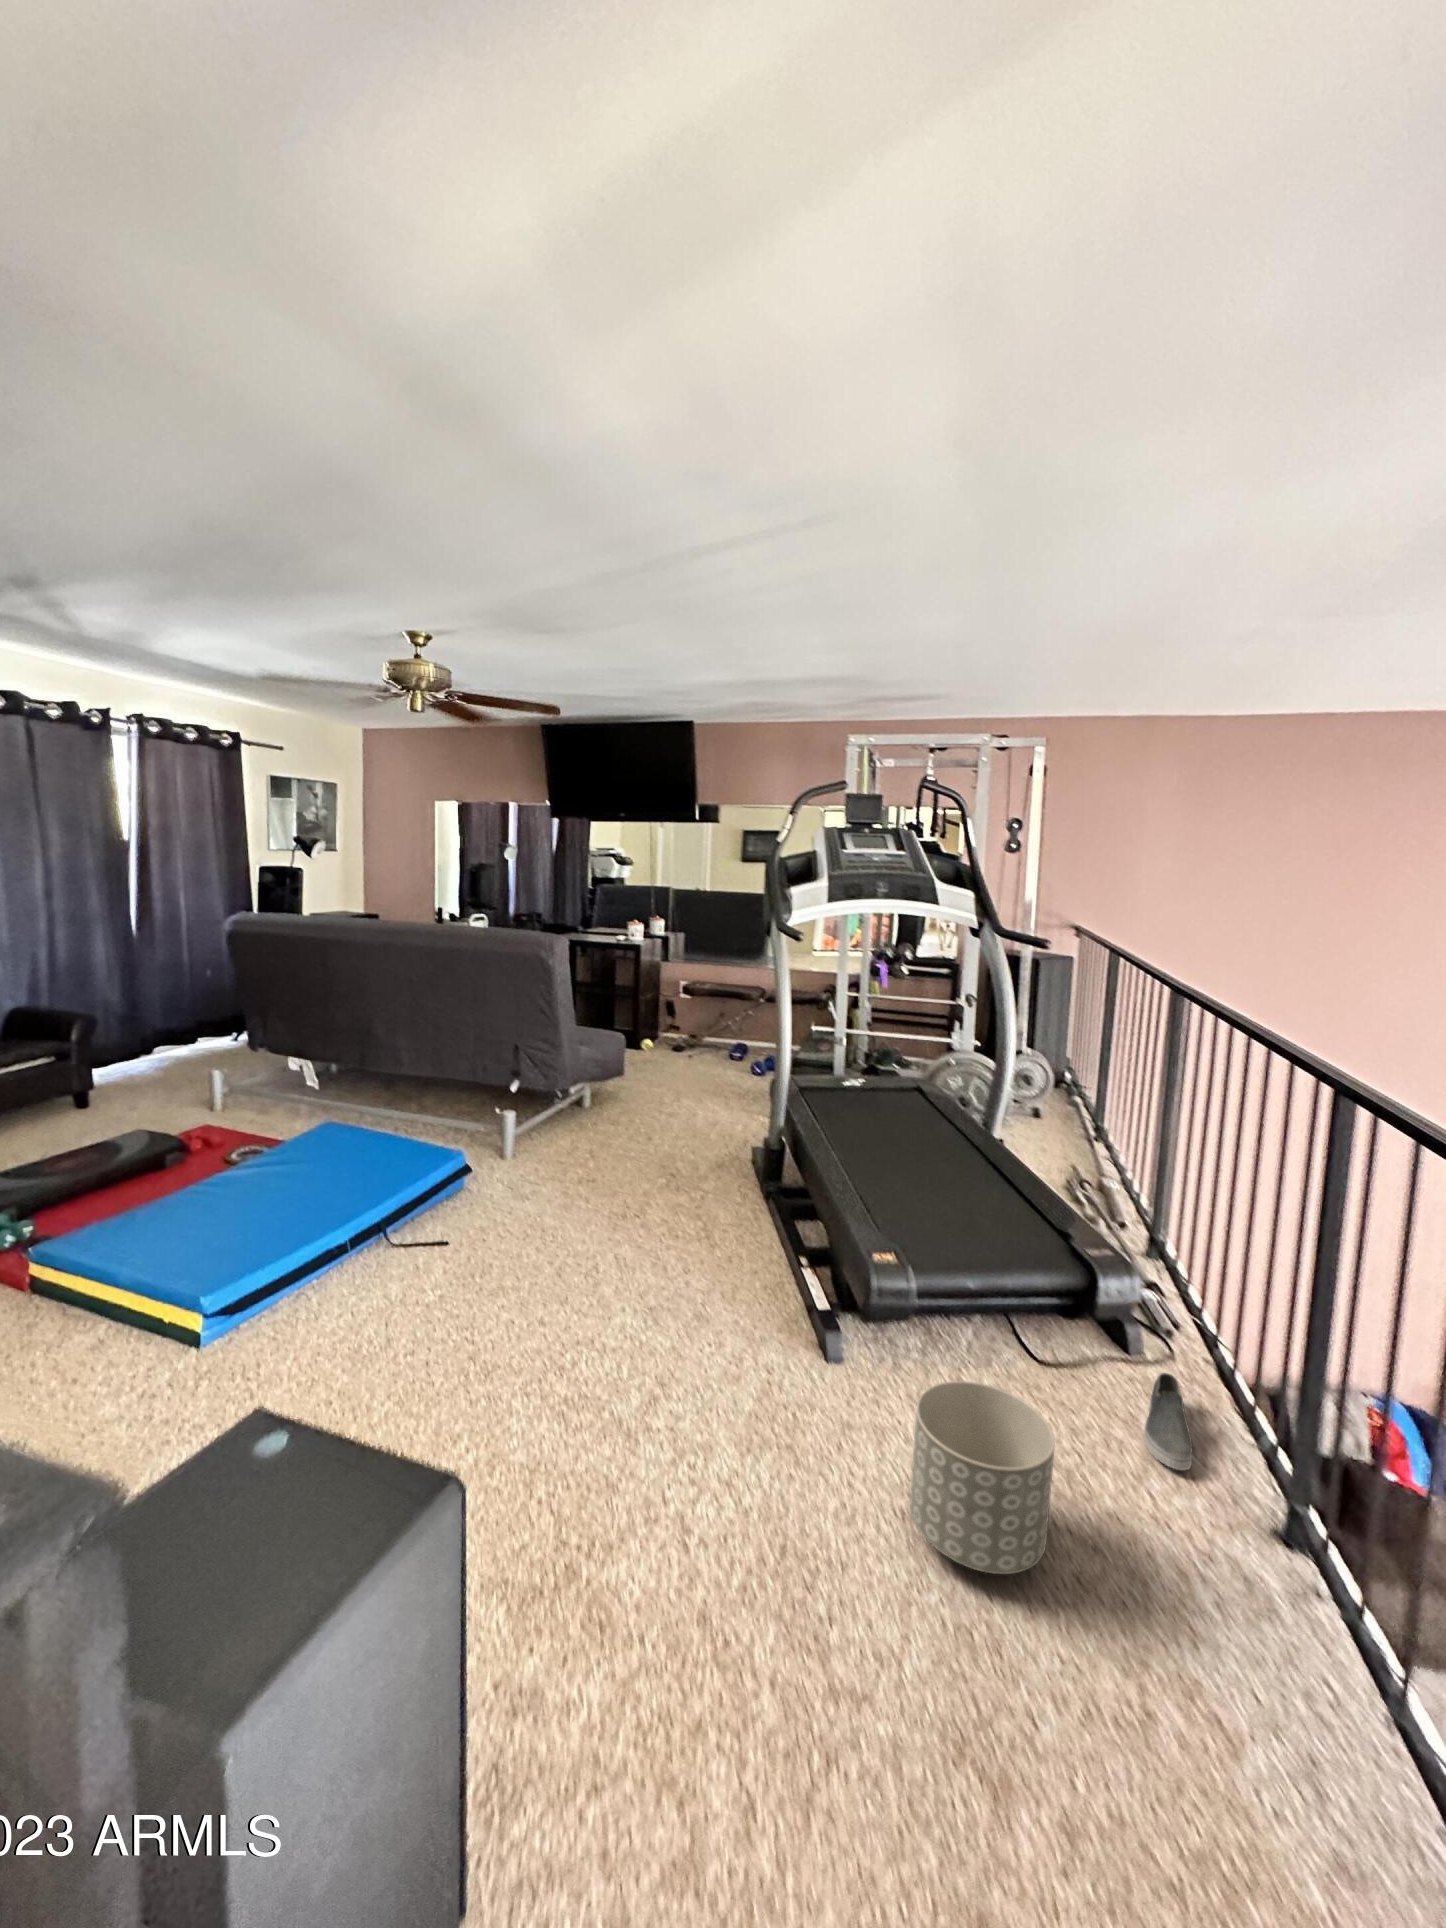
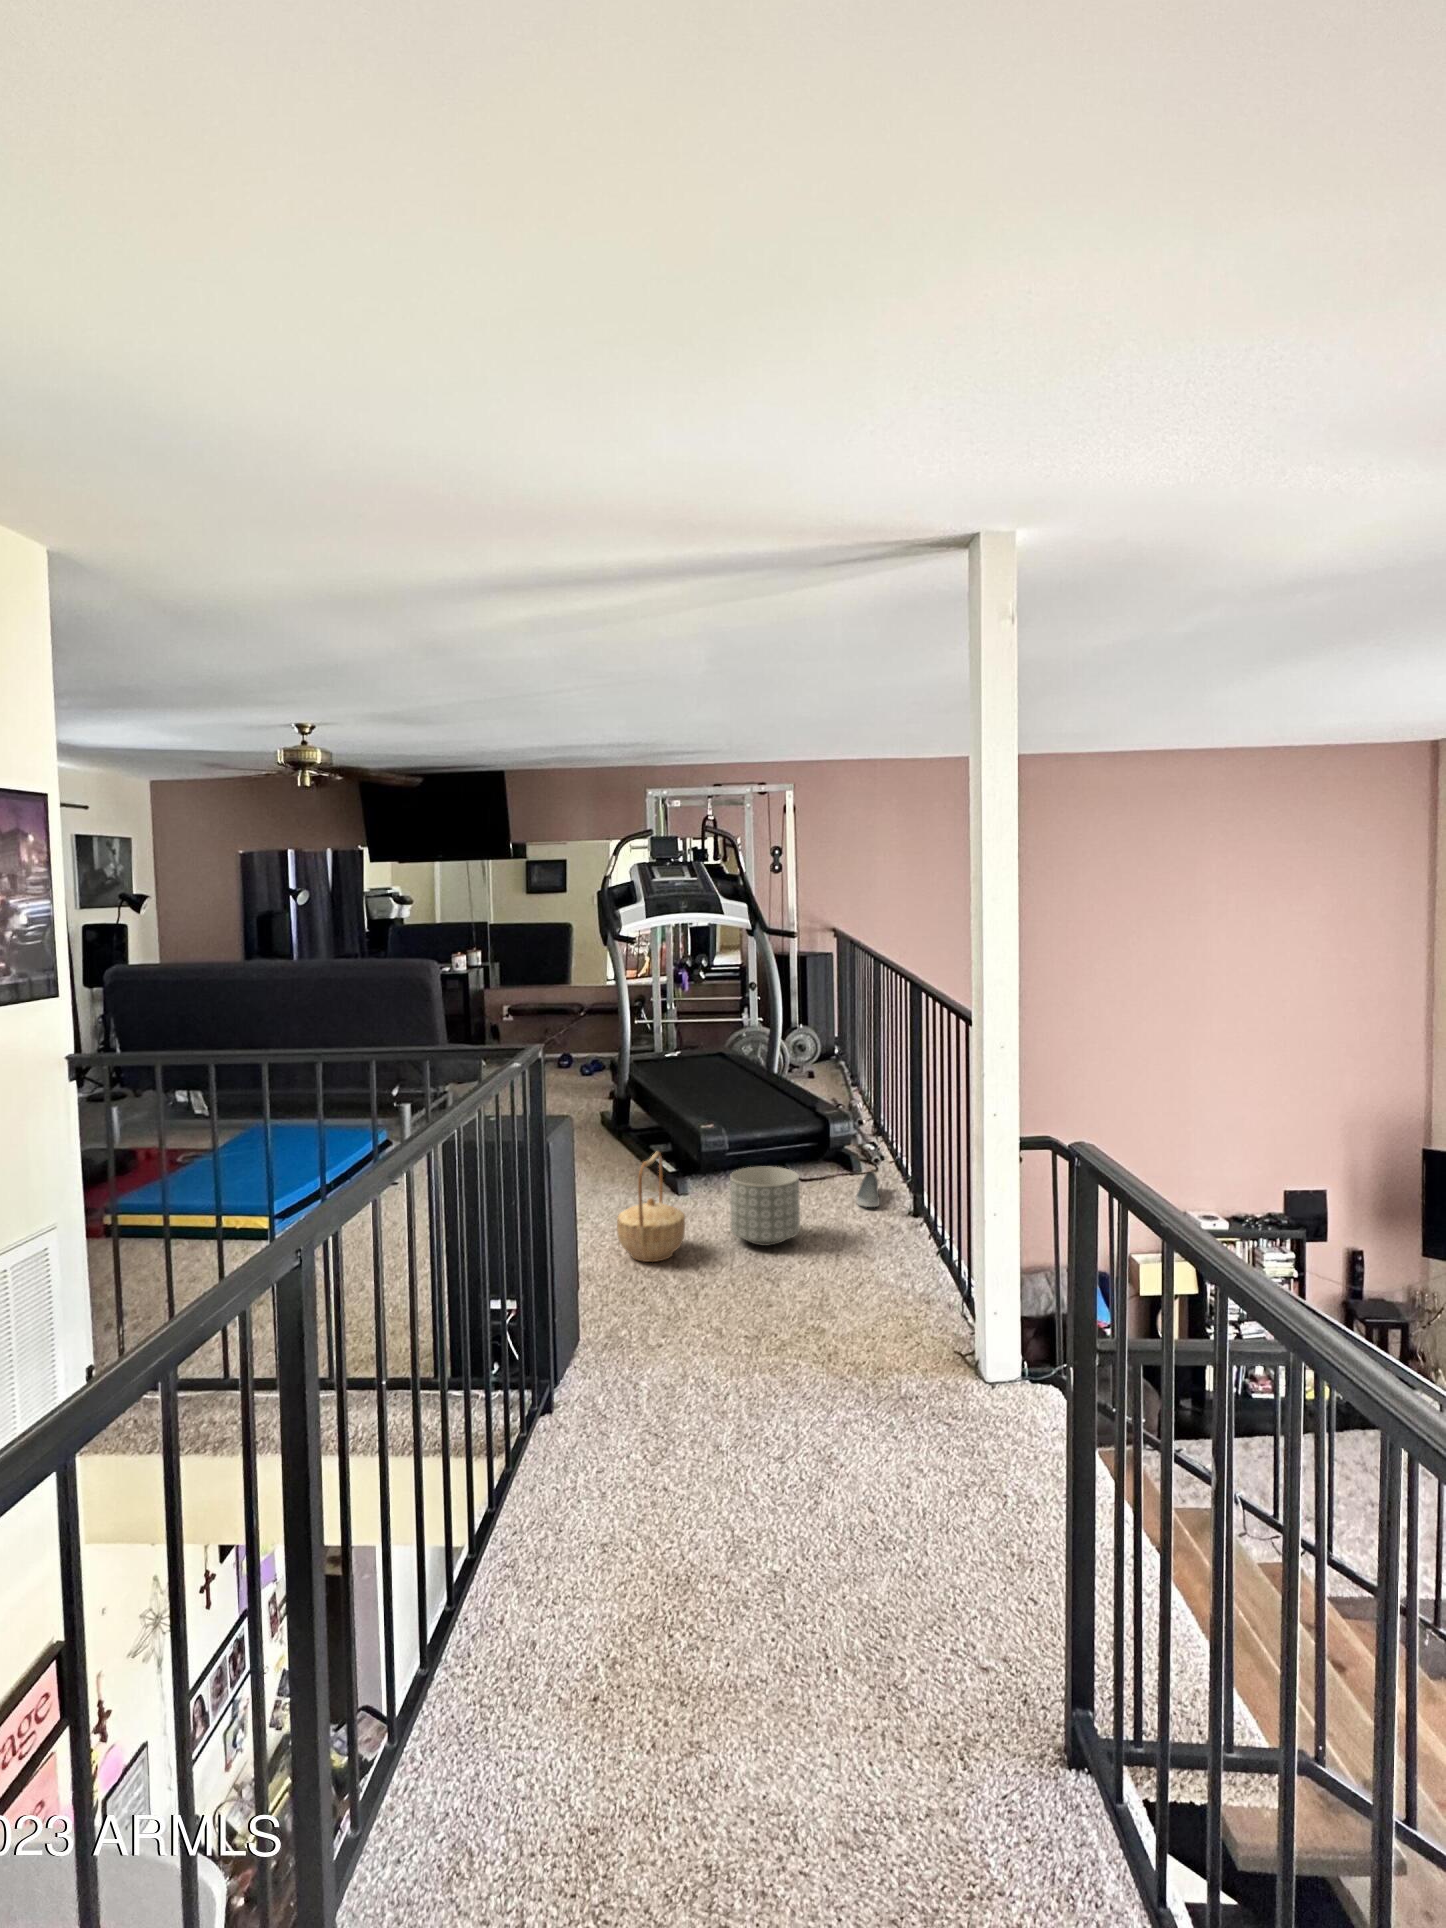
basket: none [698,1336,825,1565] -> present [617,1152,685,1262]

